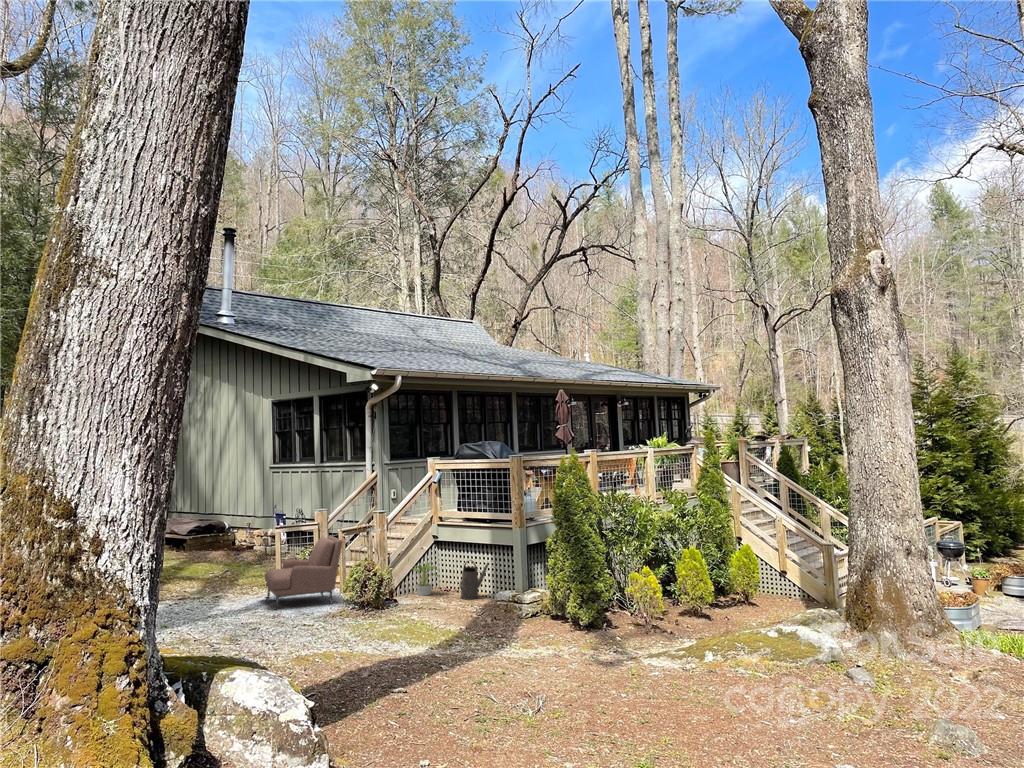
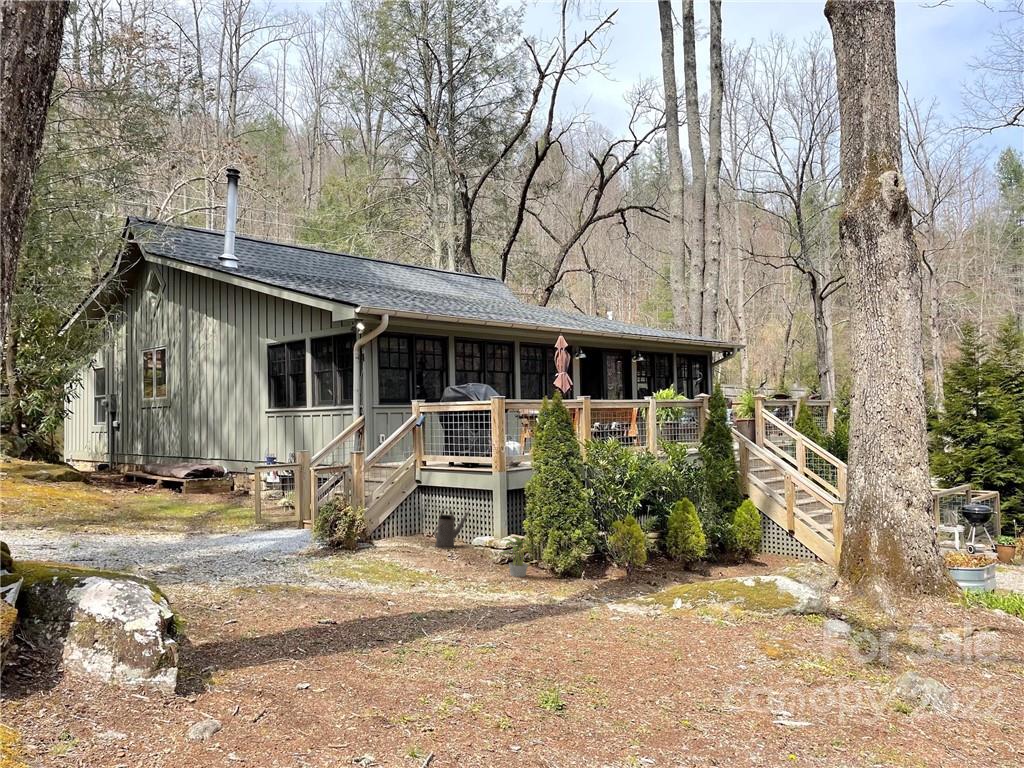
armchair: present [265,535,343,609] -> none [235,475,314,546]
potted plant: present [412,563,439,596] -> present [501,537,535,577]

